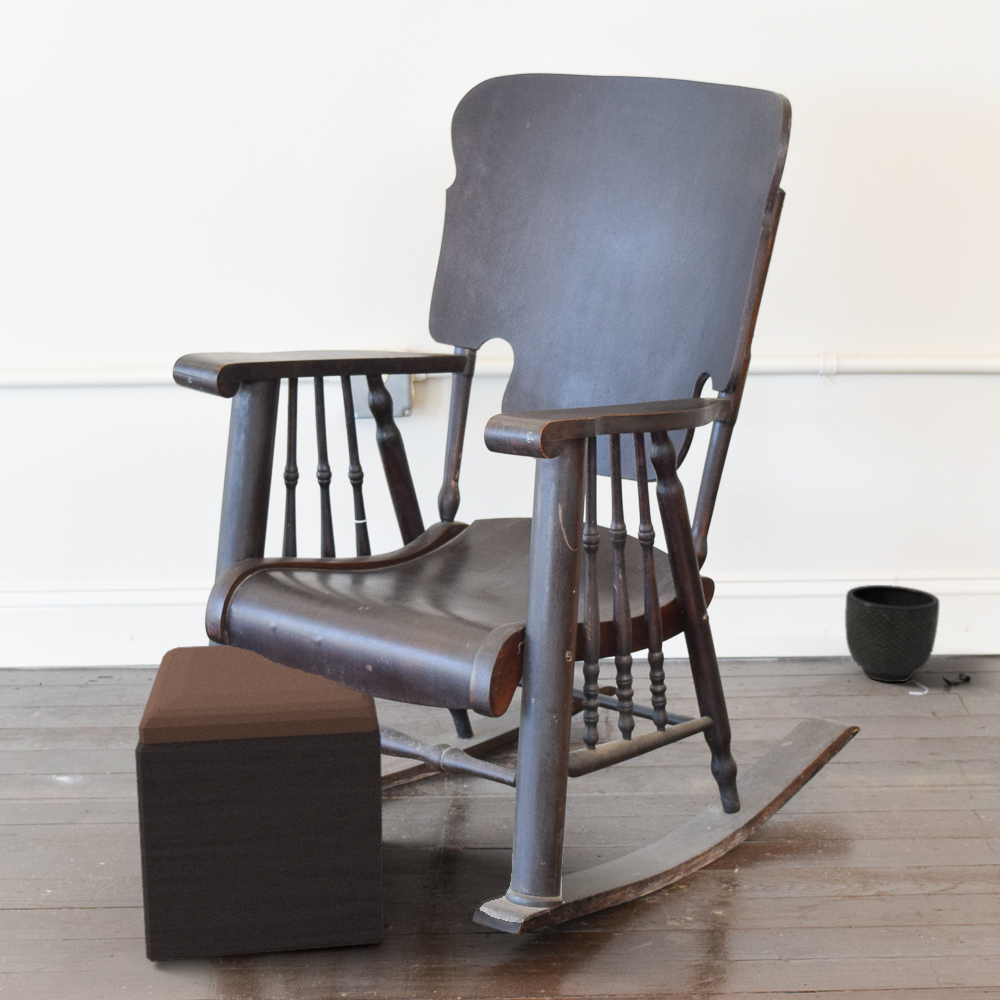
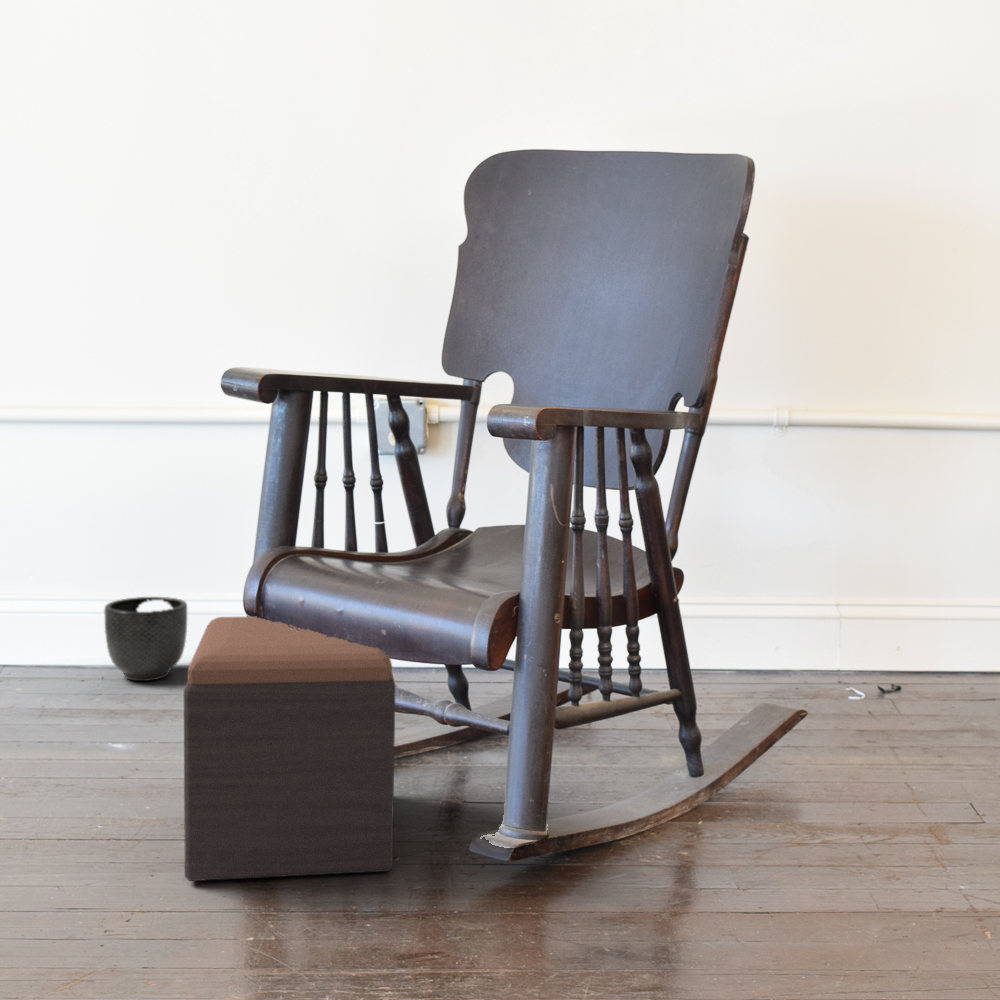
planter: present [845,585,939,682] -> present [104,597,187,681]

